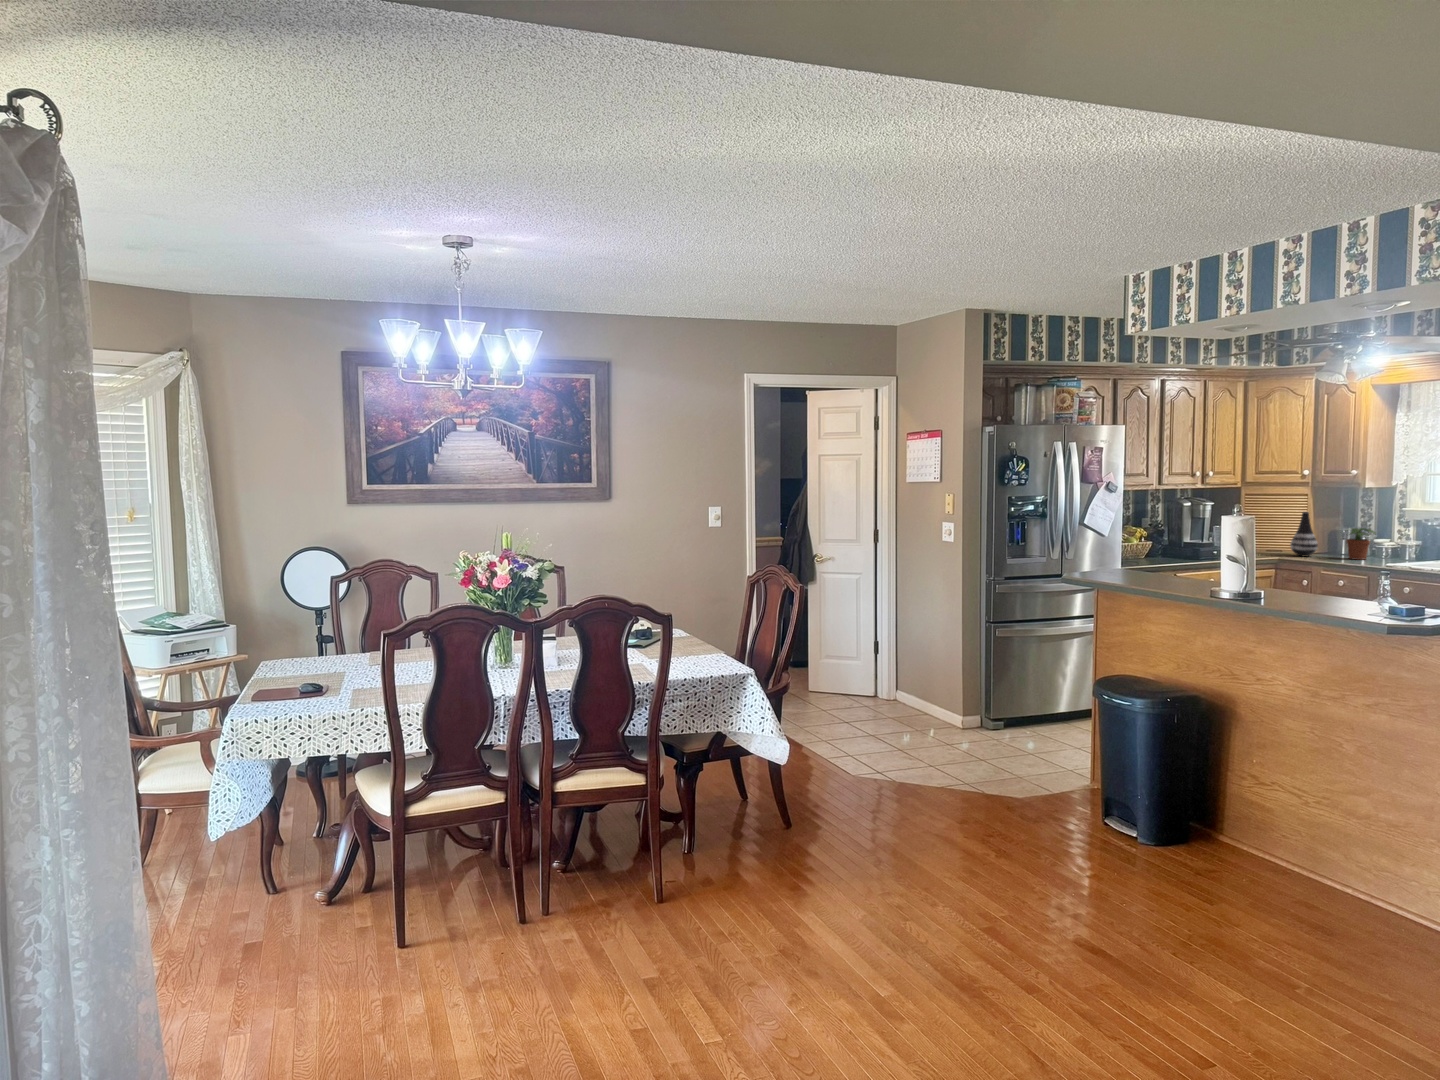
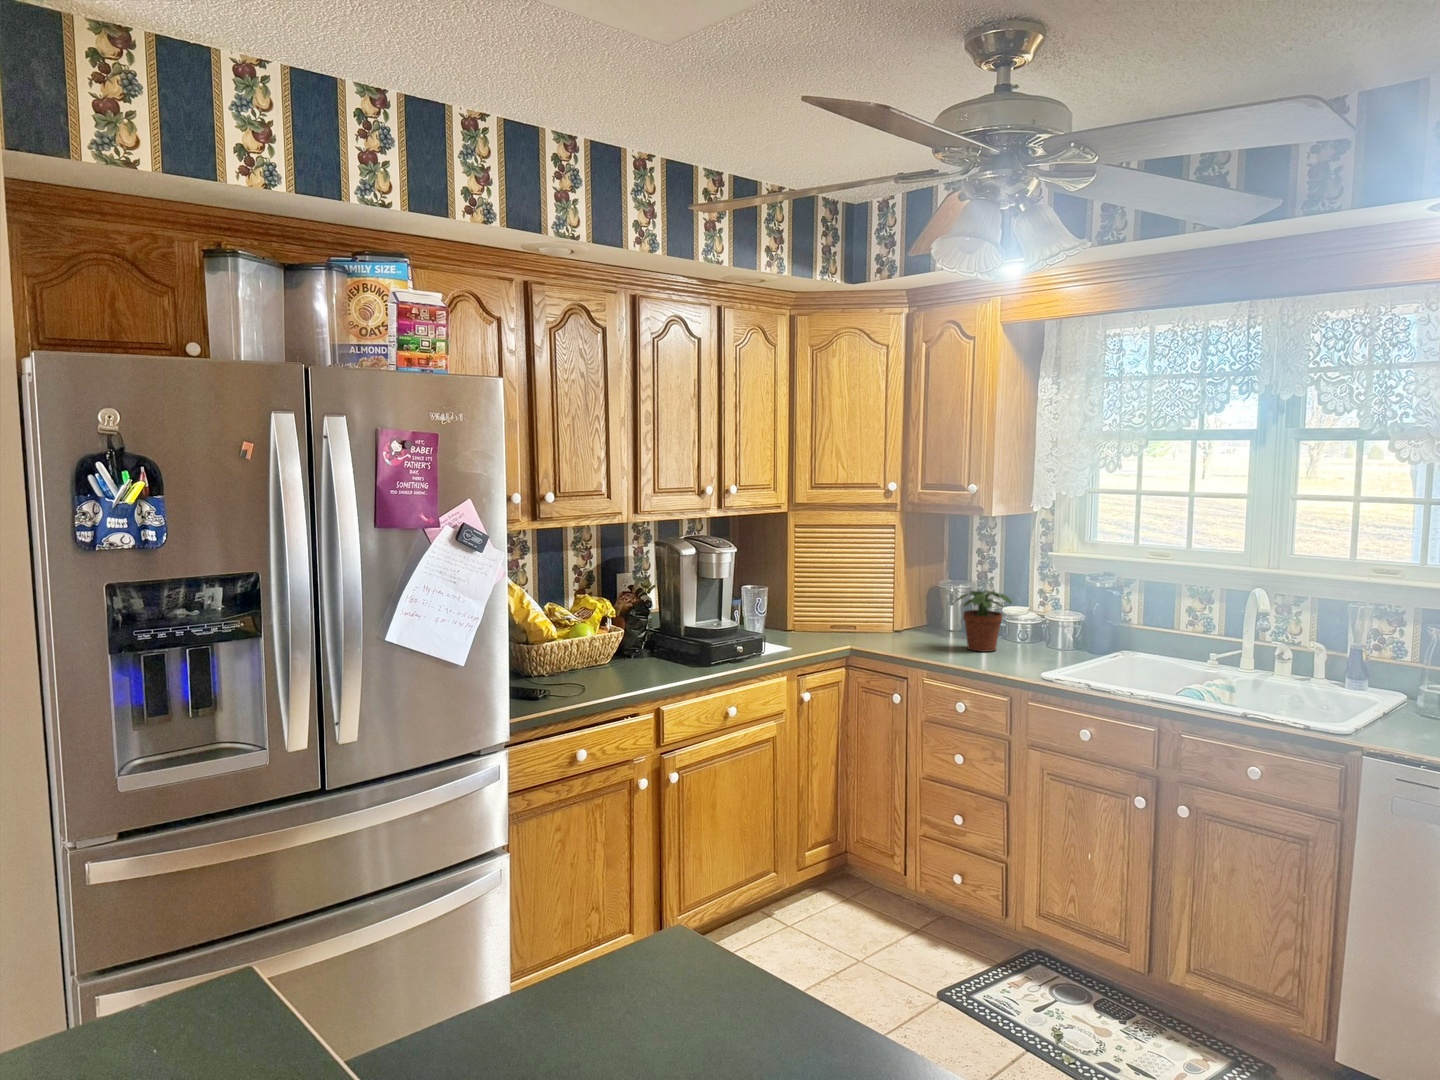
vase: present [1290,512,1318,556] -> none [872,560,917,645]

